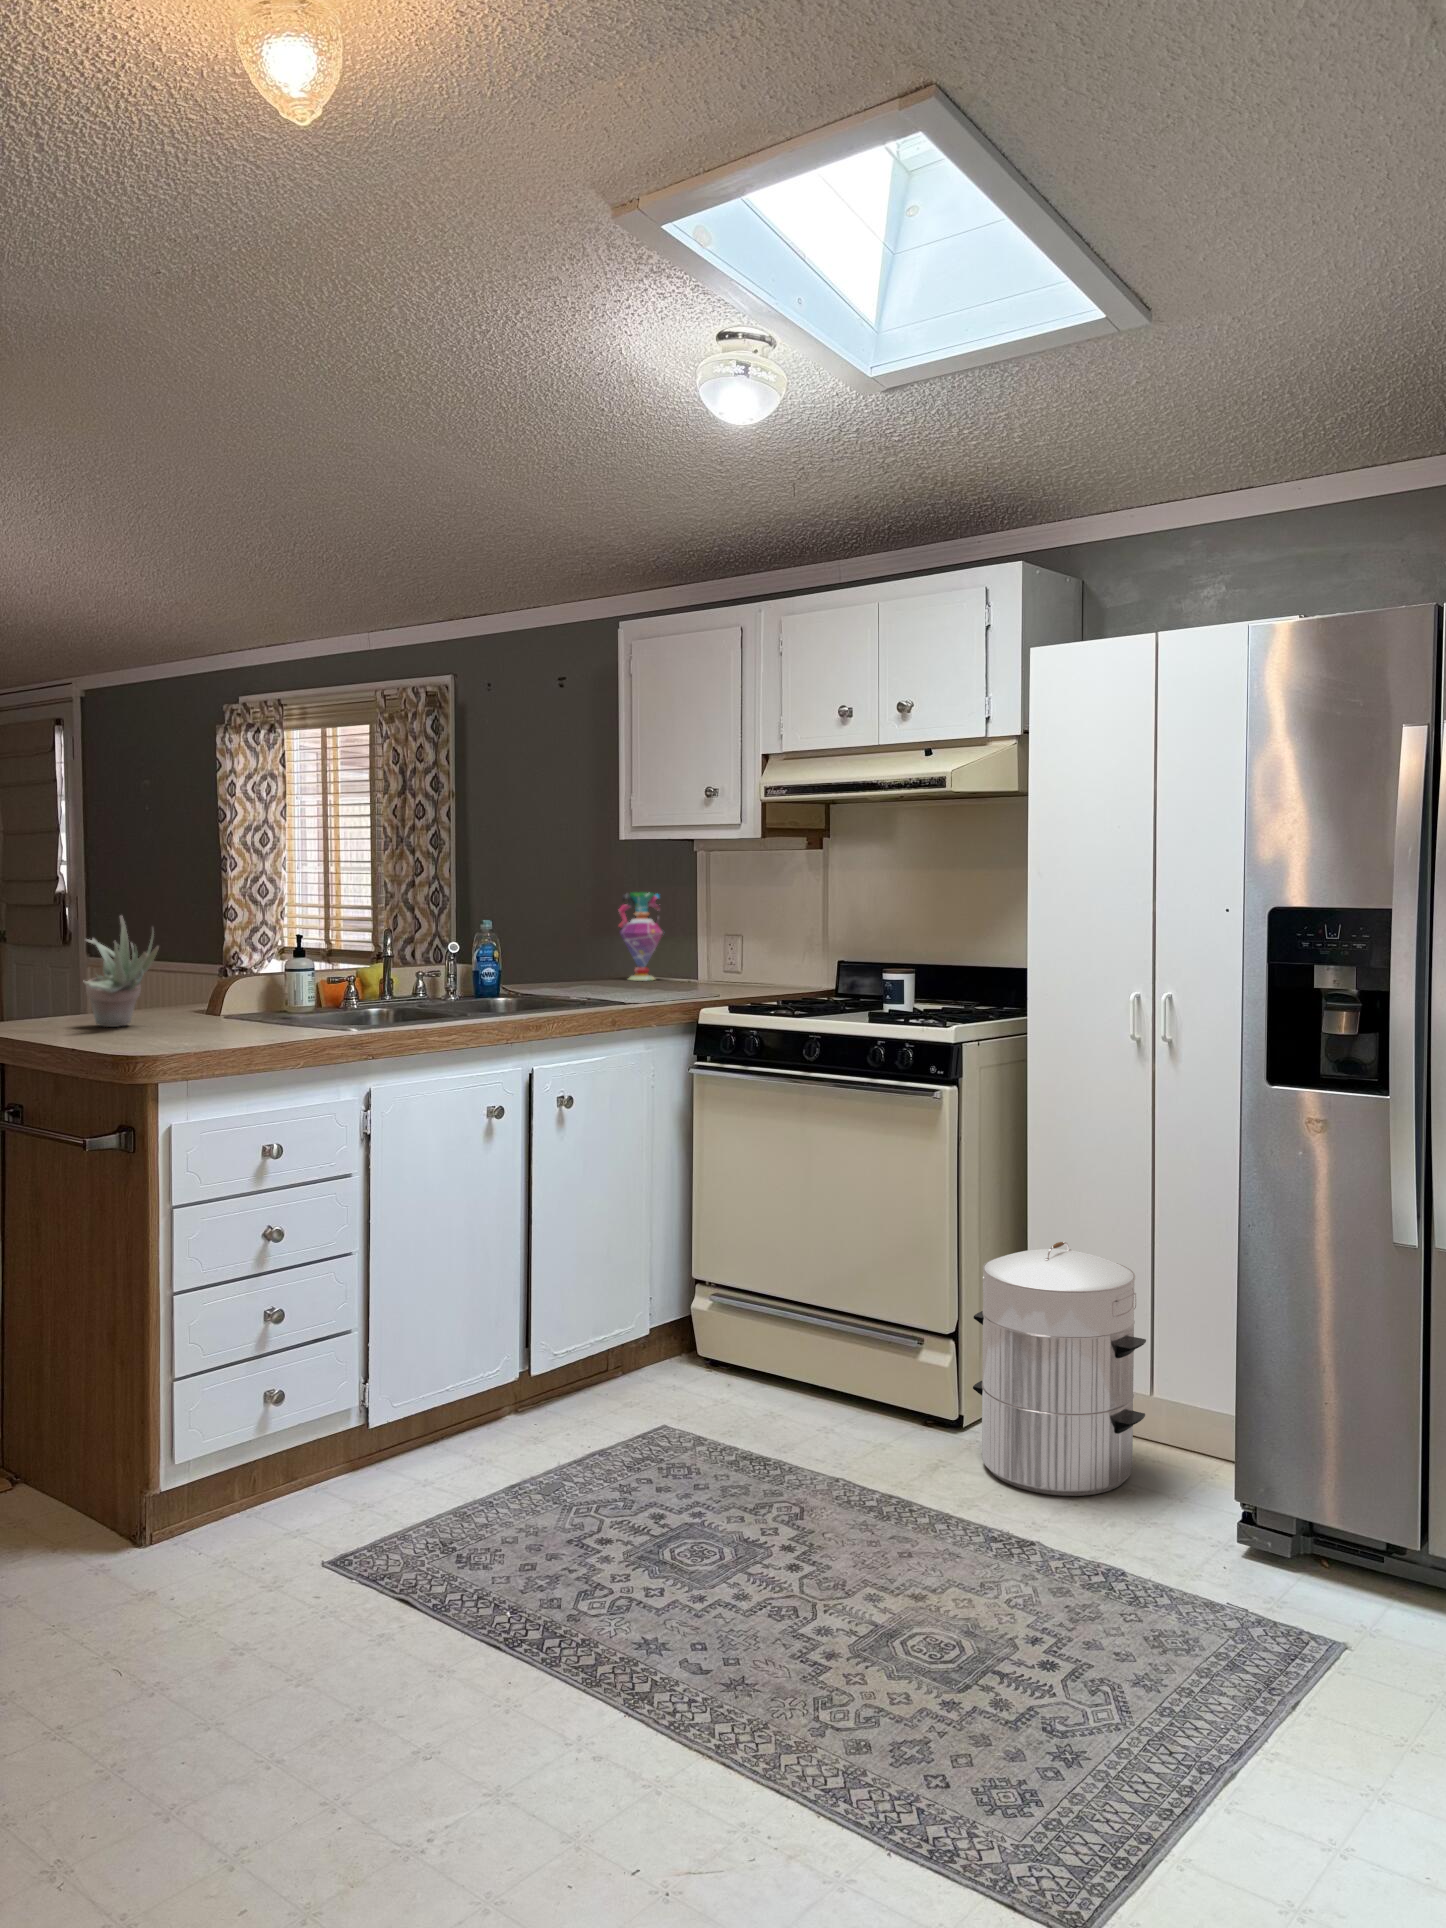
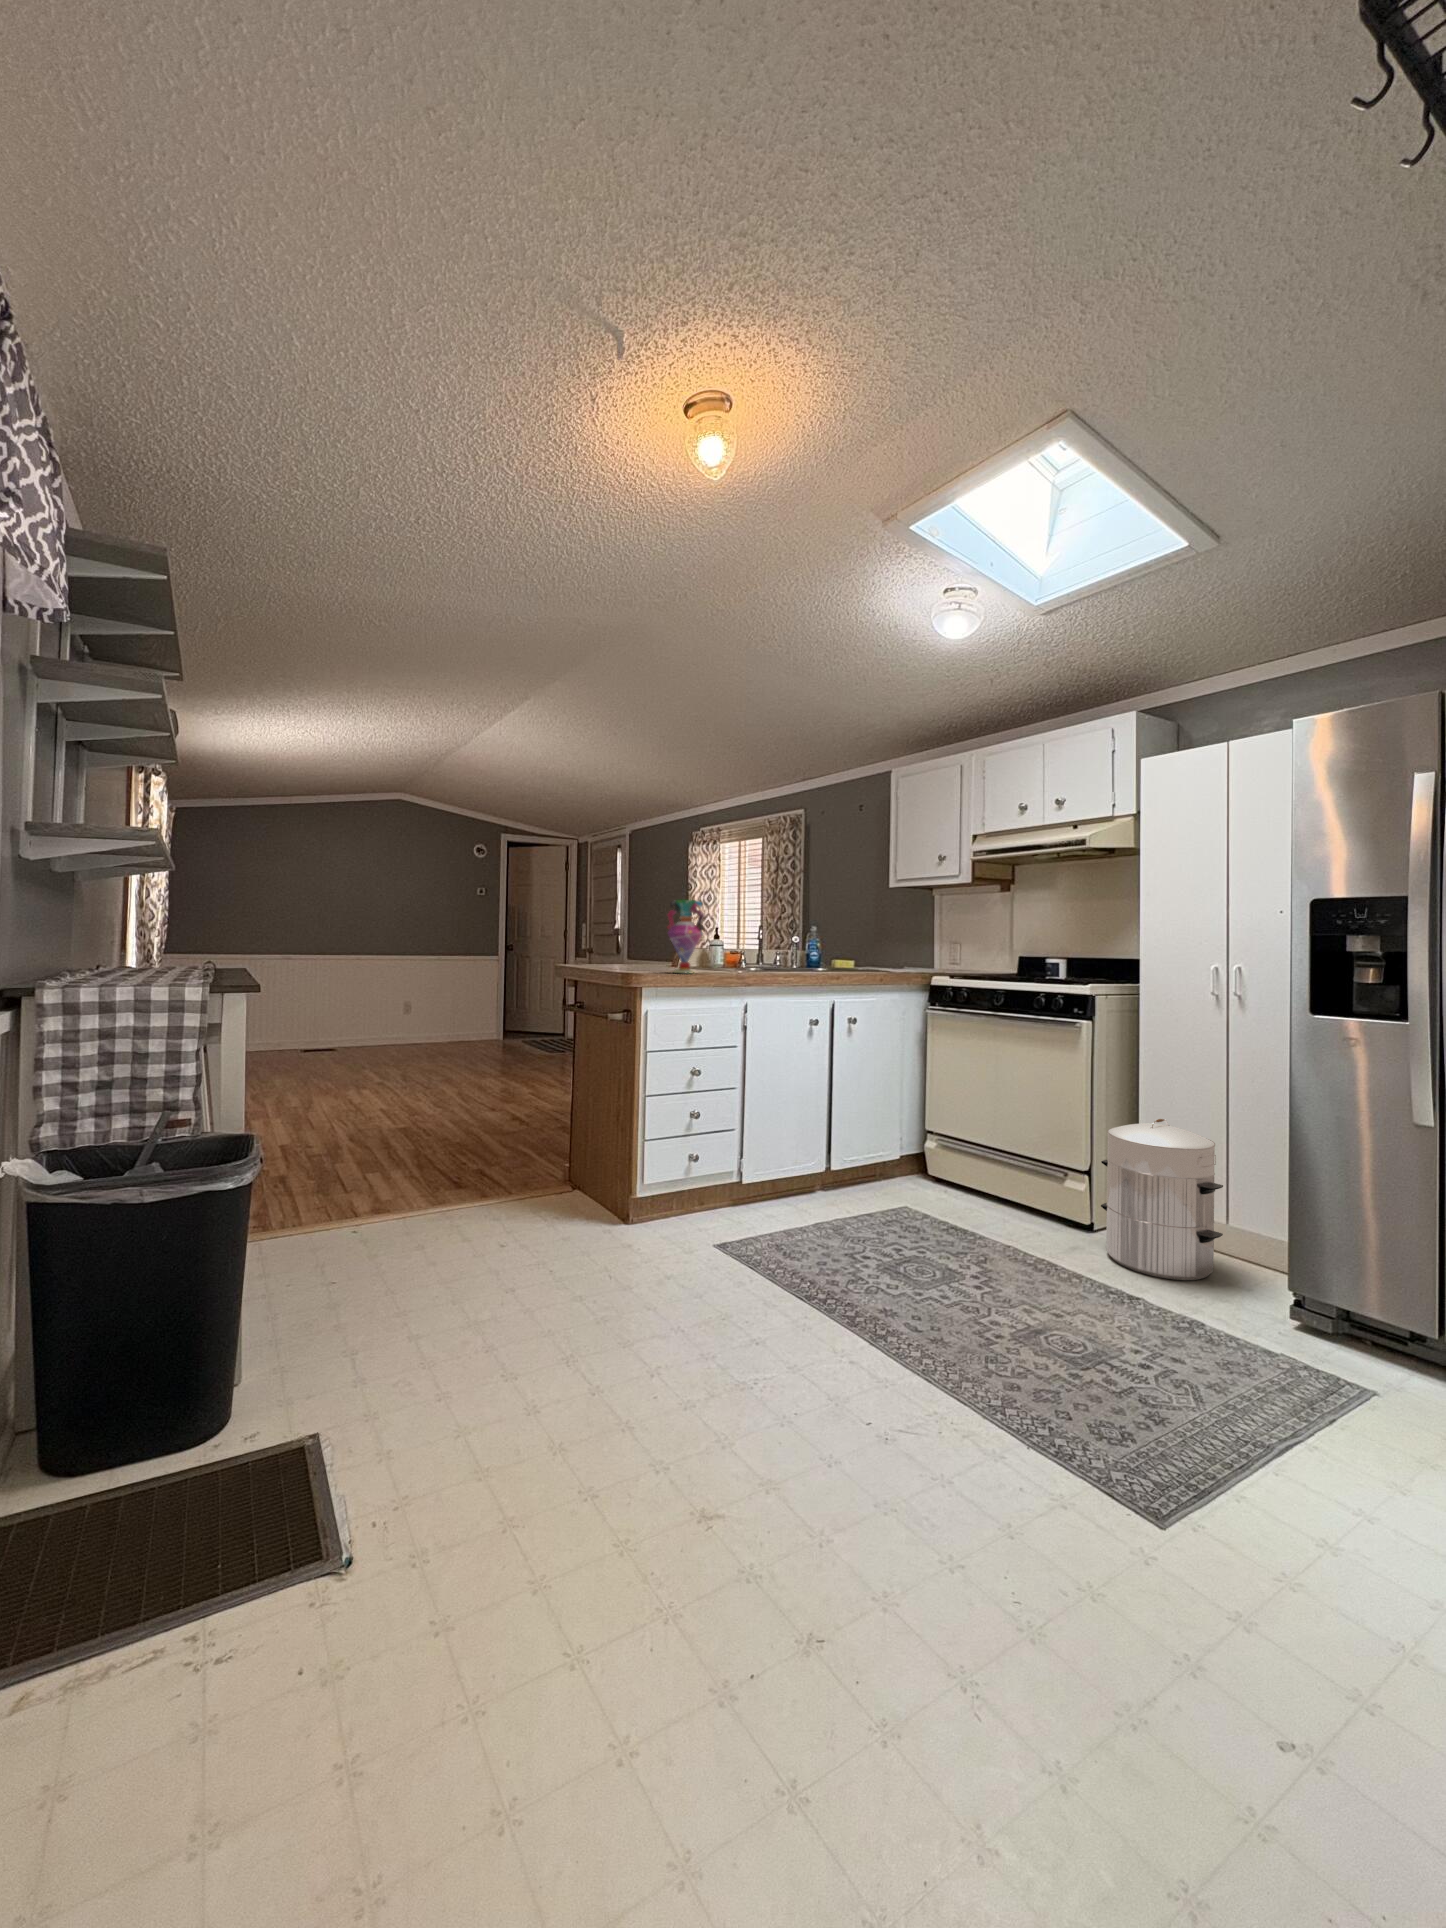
vase: present [619,892,662,980] -> present [667,899,704,973]
succulent plant: present [83,916,159,1027] -> none [613,913,649,969]

